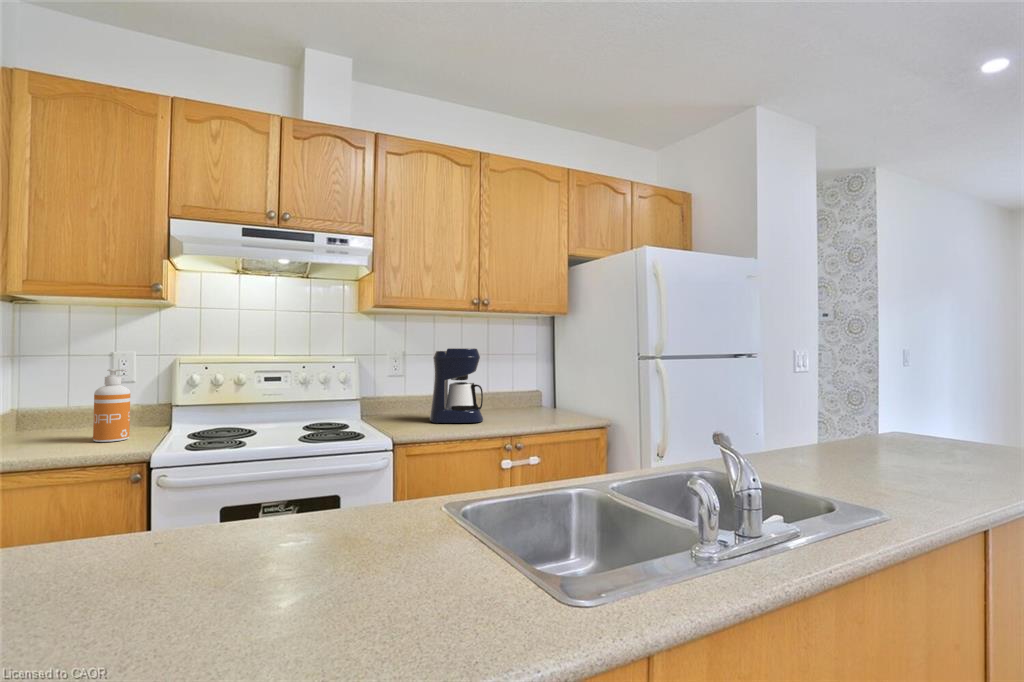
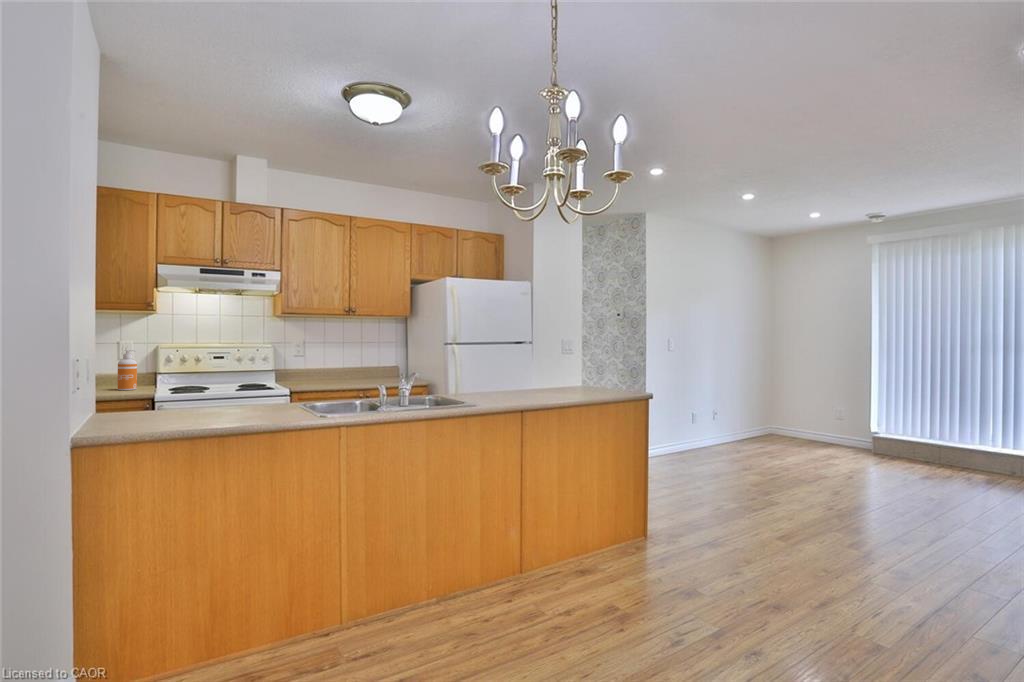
coffee maker: present [430,348,483,423] -> none [318,338,353,383]

